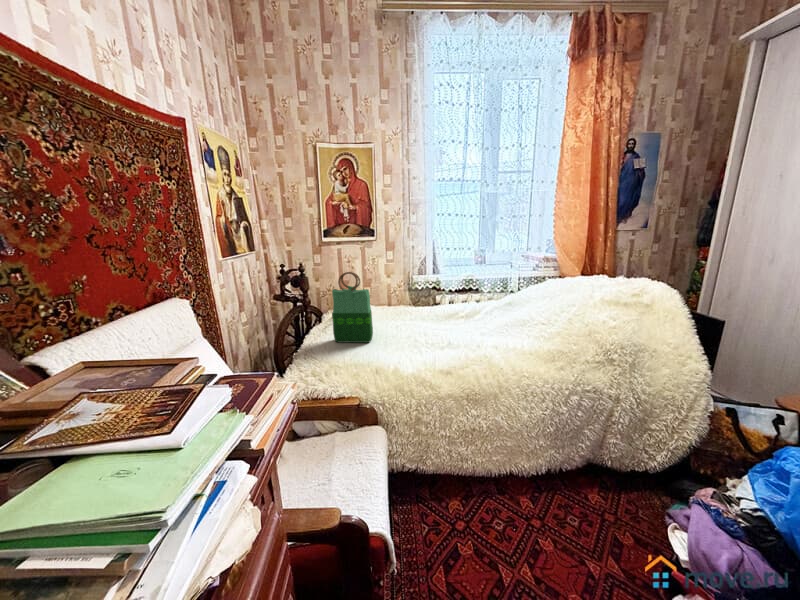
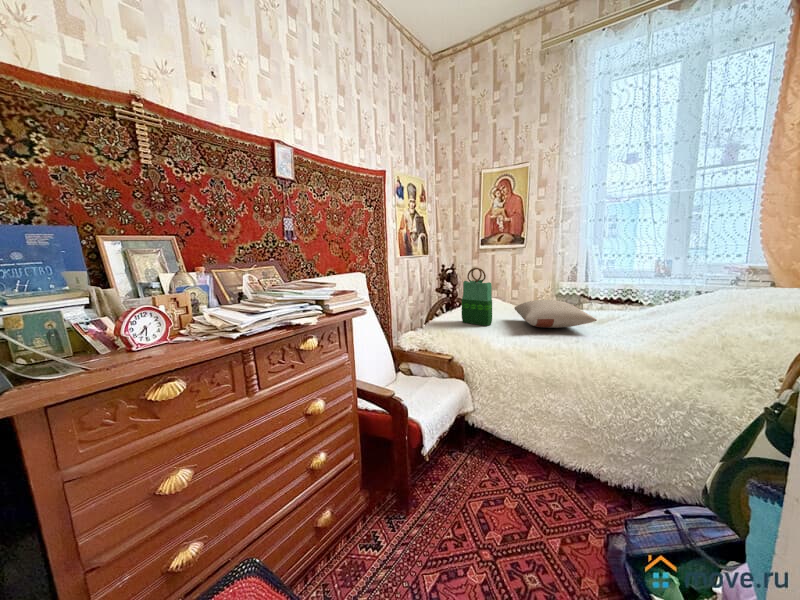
pillow: none [388,301,478,334] -> present [514,300,597,328]

